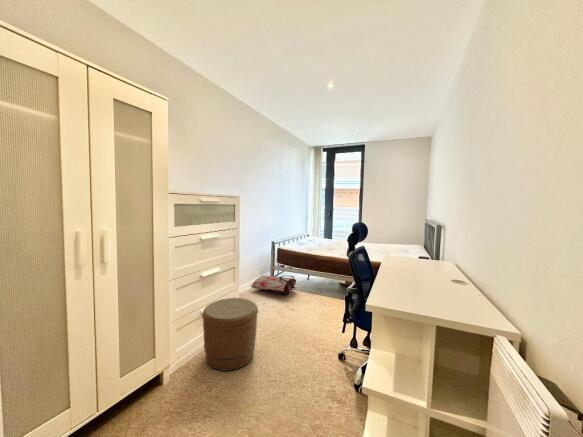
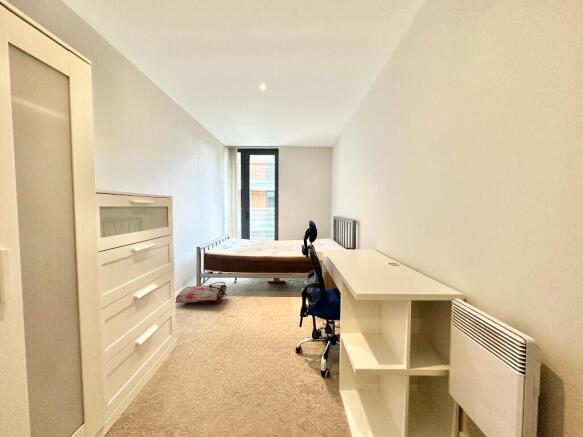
woven basket: present [202,298,258,371] -> none [141,315,213,407]

